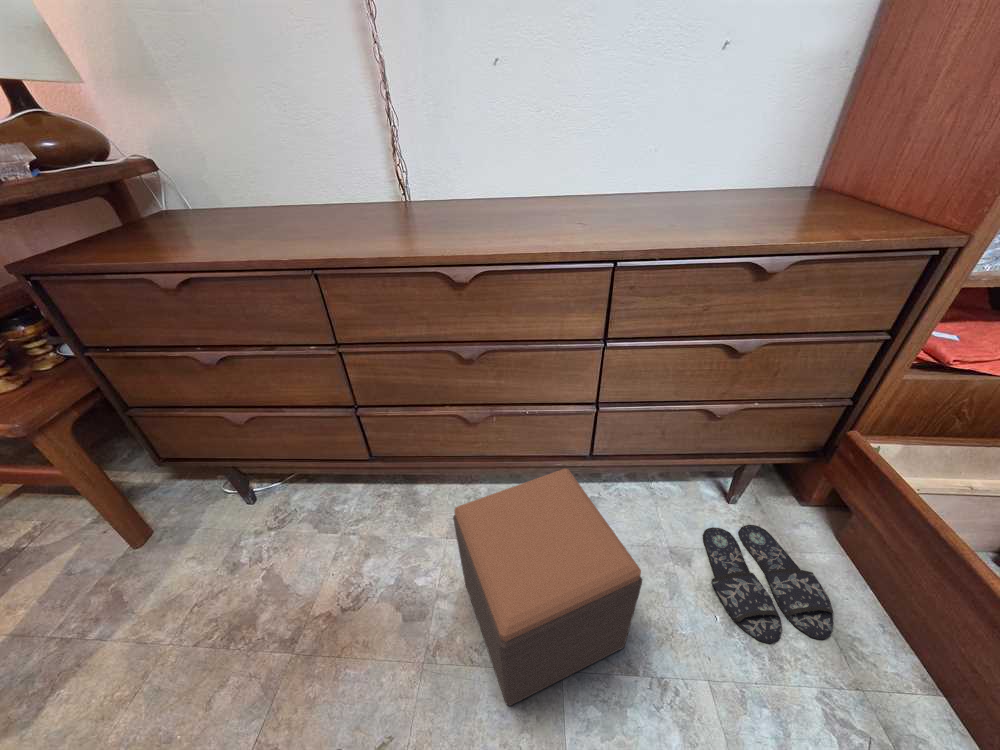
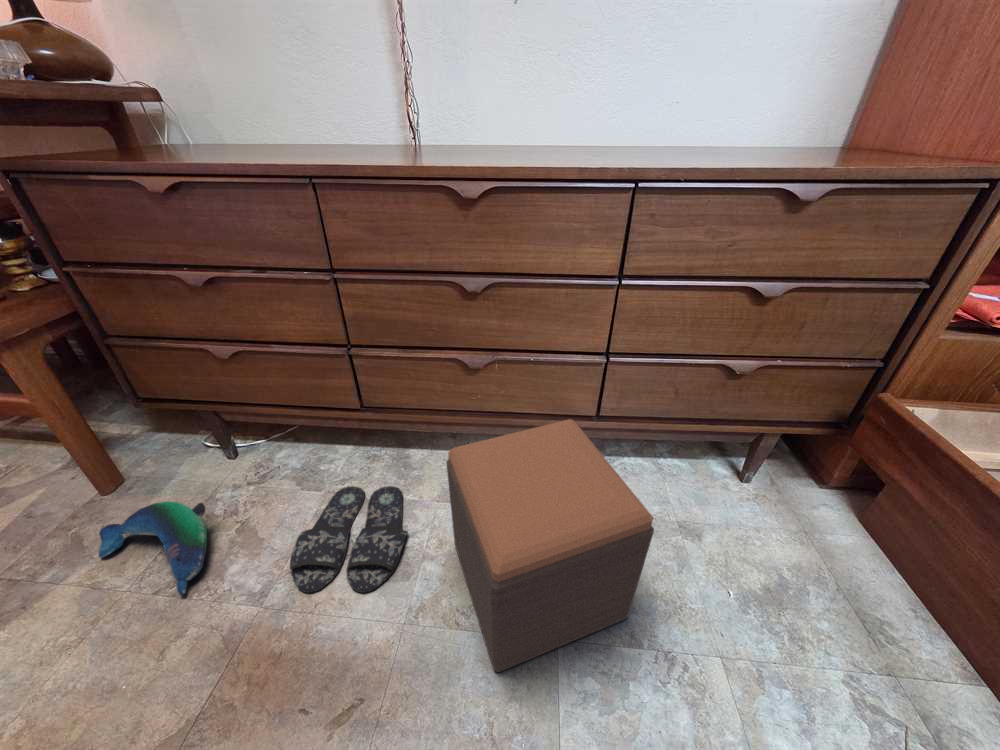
slippers: present [703,525,834,643] -> present [290,486,408,593]
plush toy: none [137,555,237,646] -> present [99,502,207,595]

